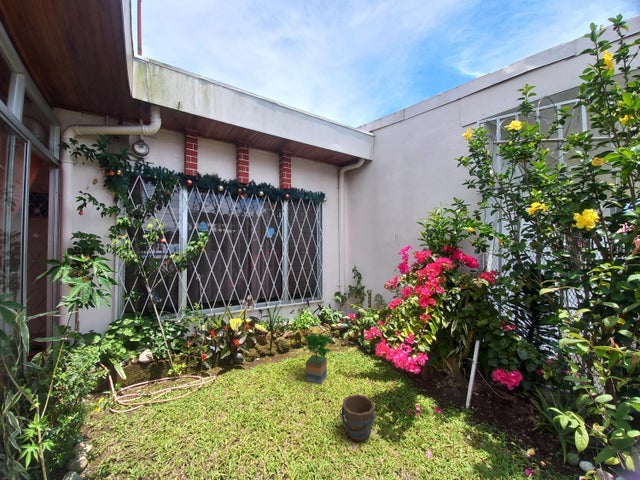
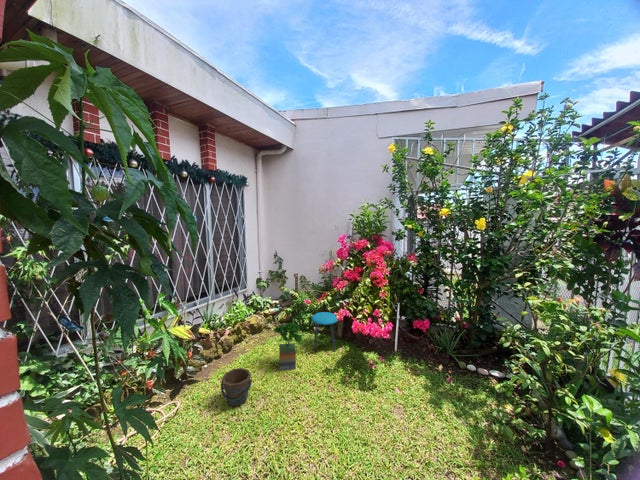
stool: none [353,333,383,381] -> present [312,312,338,352]
bucket: present [341,395,376,441] -> present [221,368,252,406]

